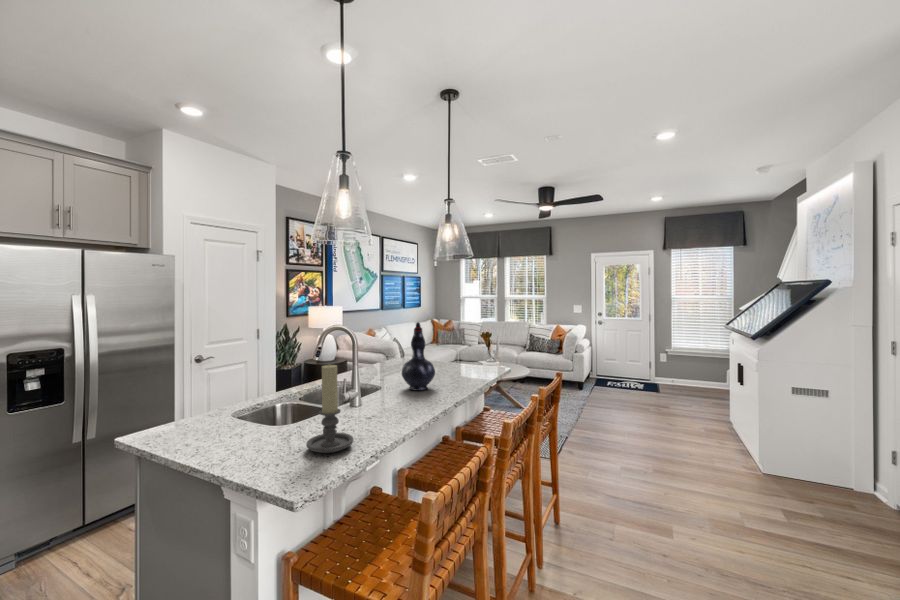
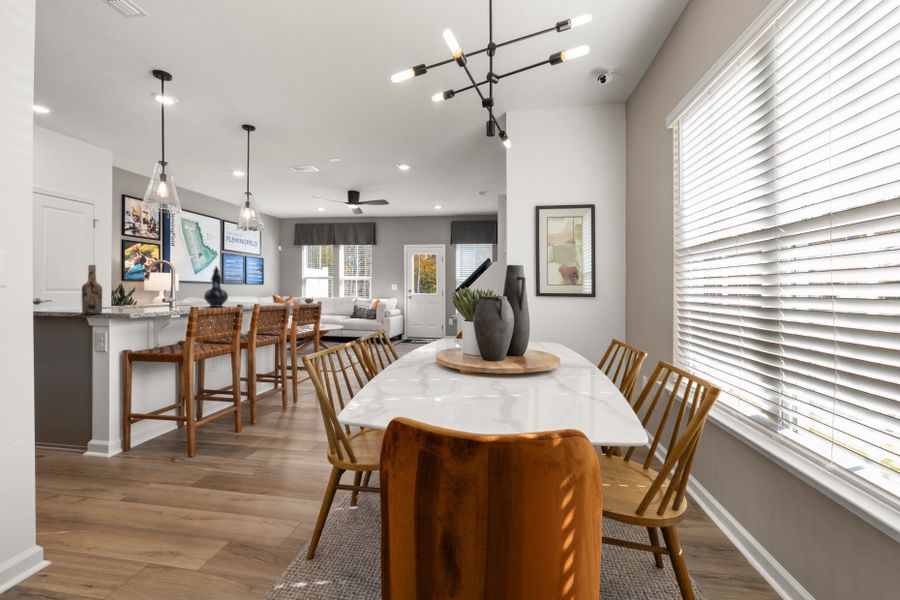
wine bottle: none [231,360,264,461] -> present [82,265,102,314]
candle holder: present [306,364,353,453] -> none [128,270,158,314]

